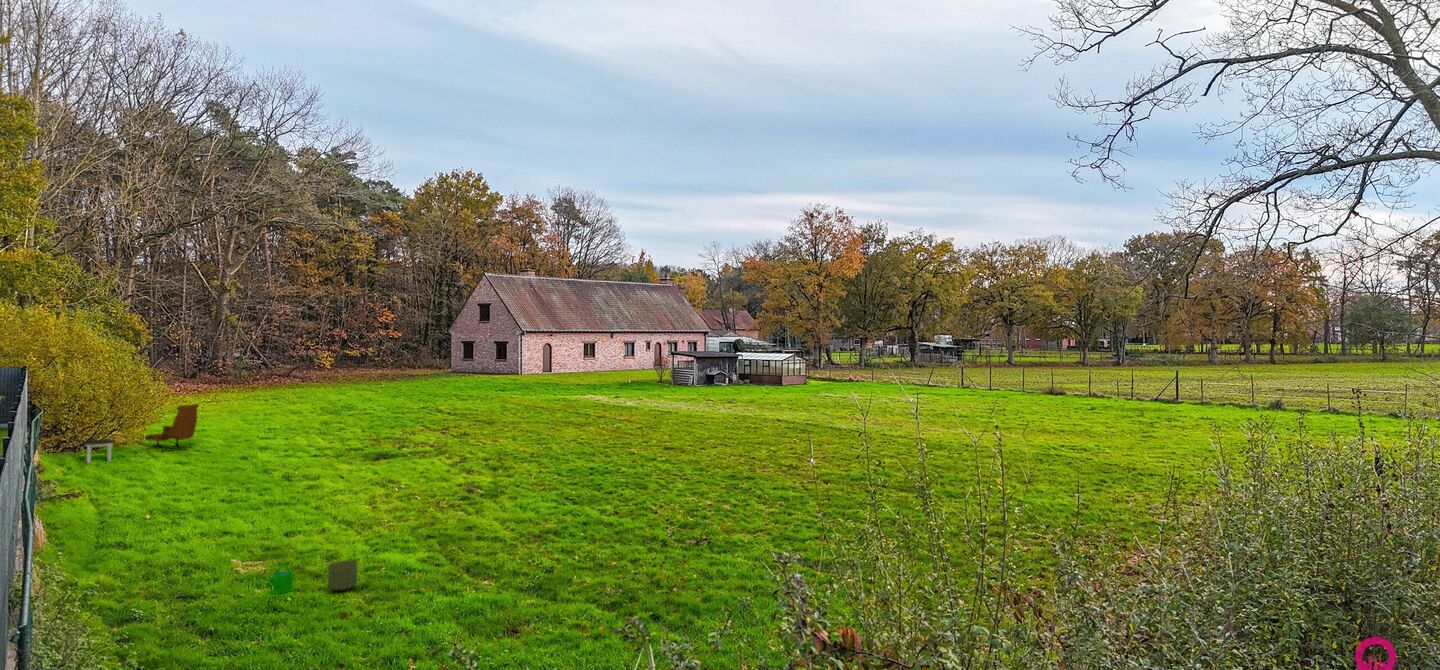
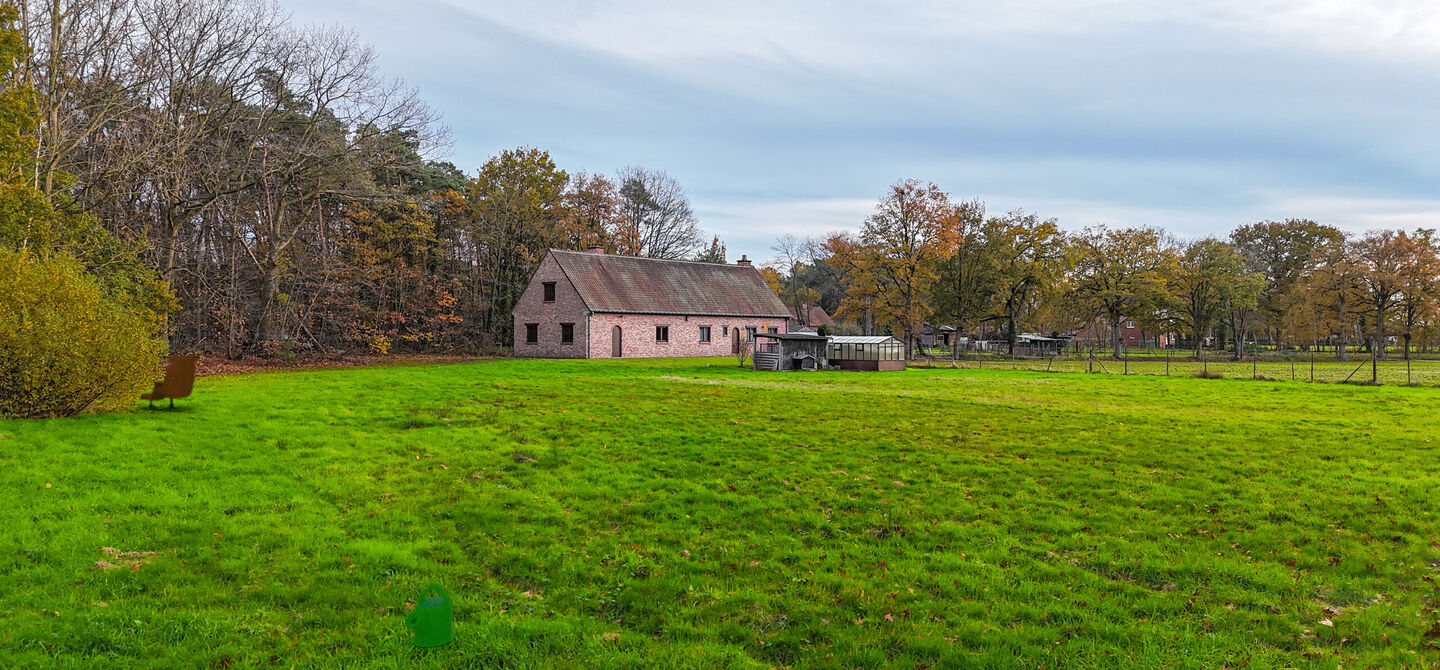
round table: present [83,440,115,463] -> none [47,395,89,422]
planter: present [328,560,357,591] -> none [231,547,289,604]
watering can: present [268,564,295,594] -> present [405,584,455,647]

